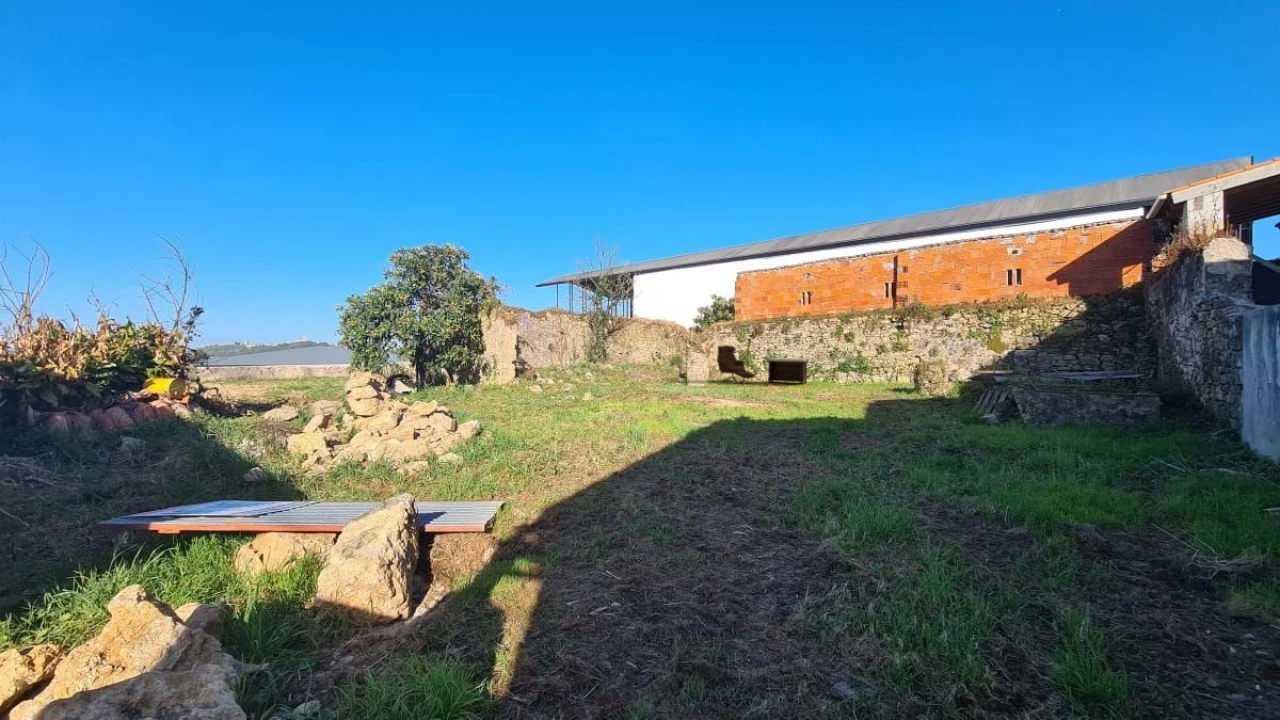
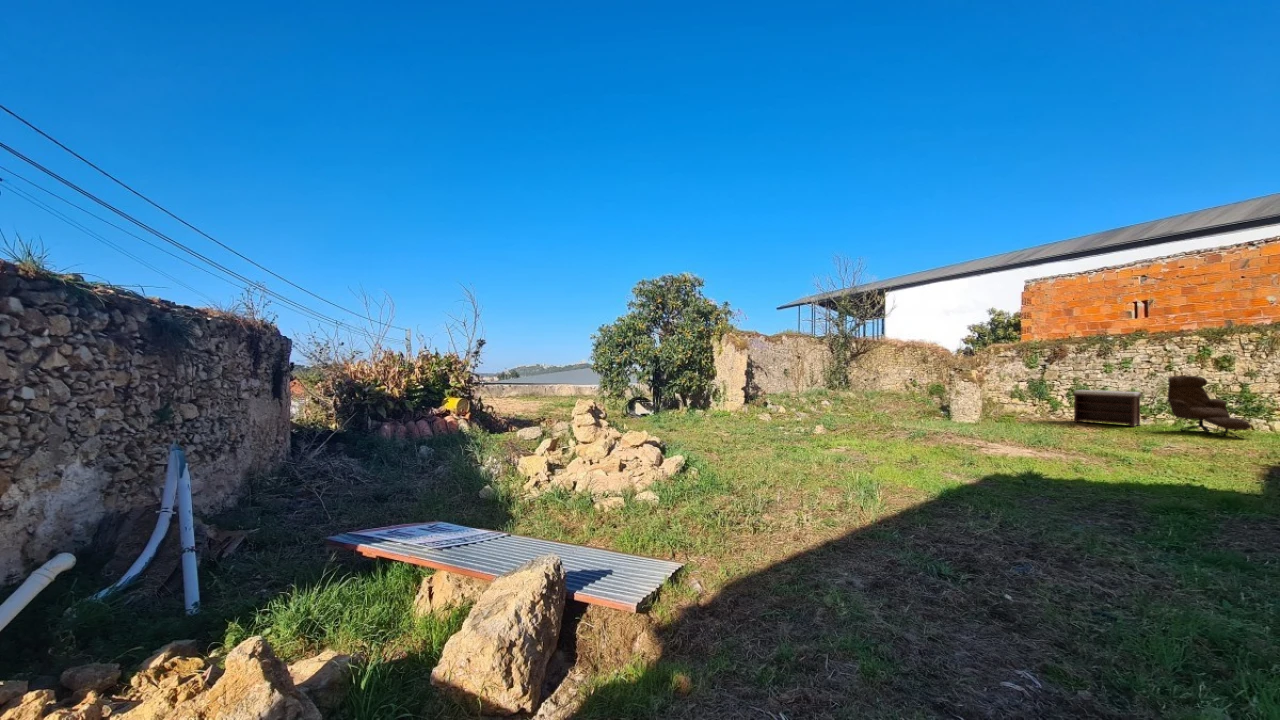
lounge chair: present [717,345,754,382] -> present [1167,376,1251,438]

